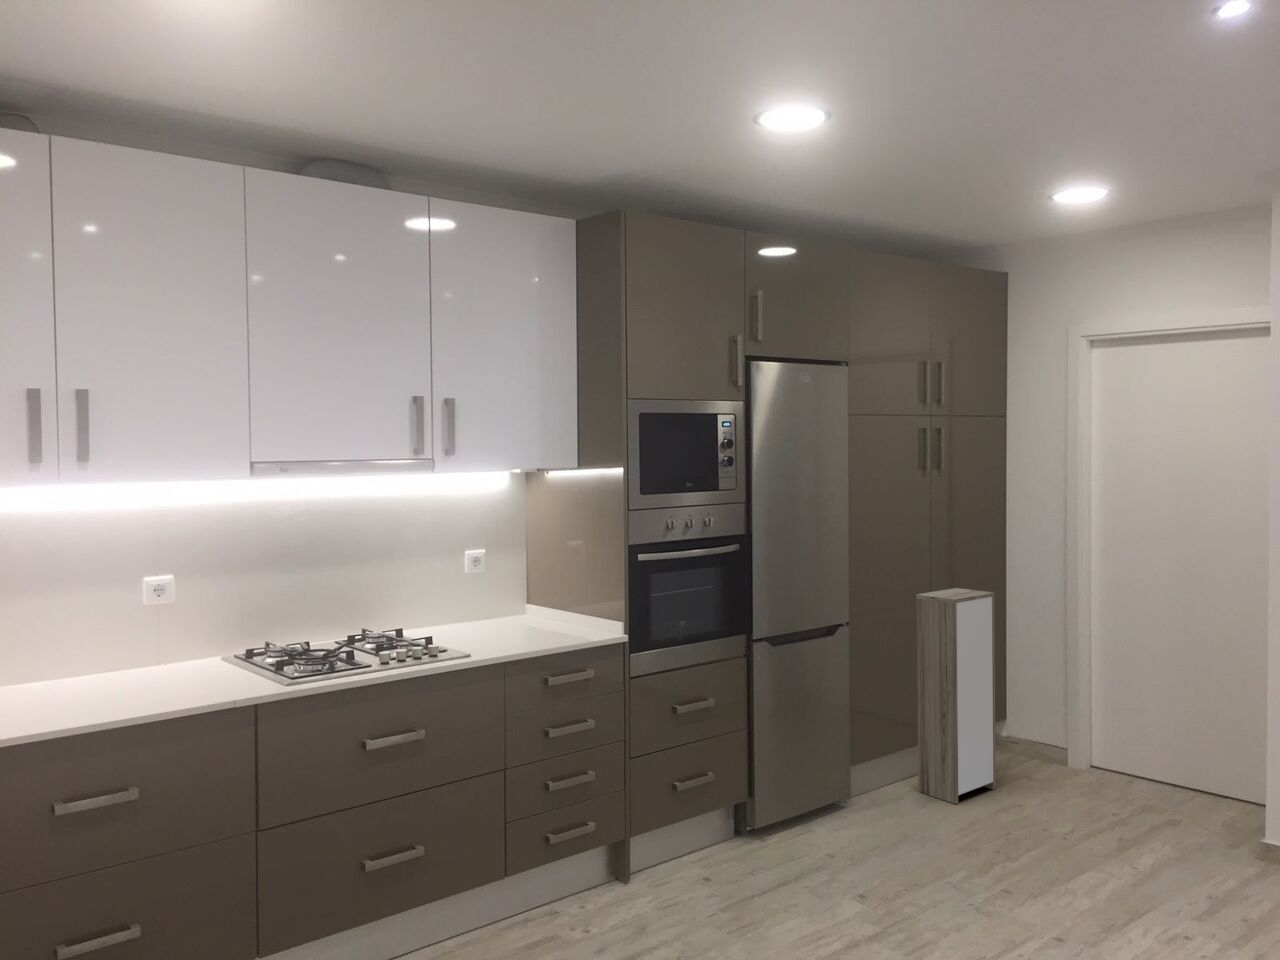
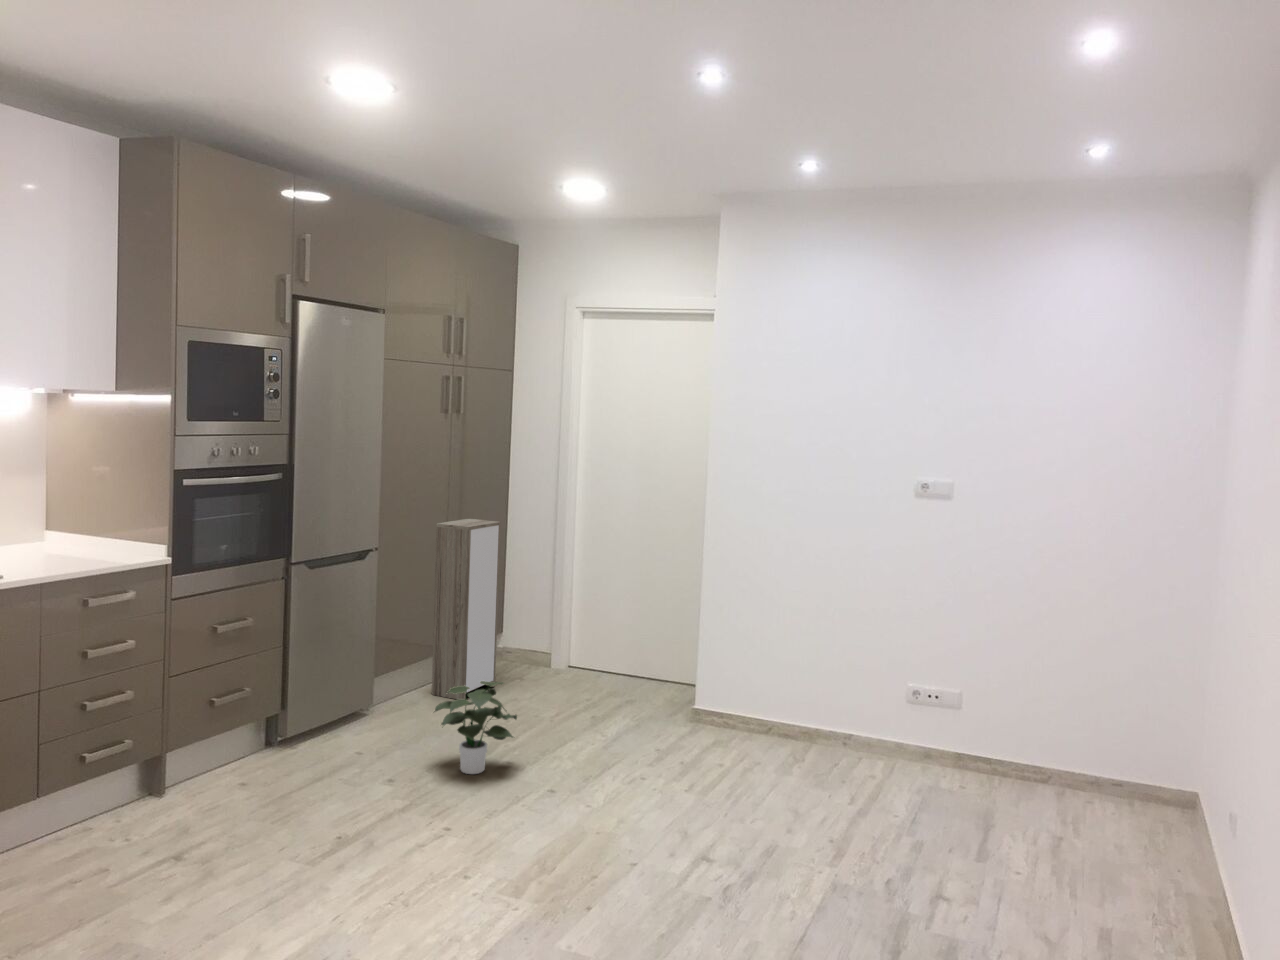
potted plant: none [911,796,1019,912] -> present [434,681,517,774]

